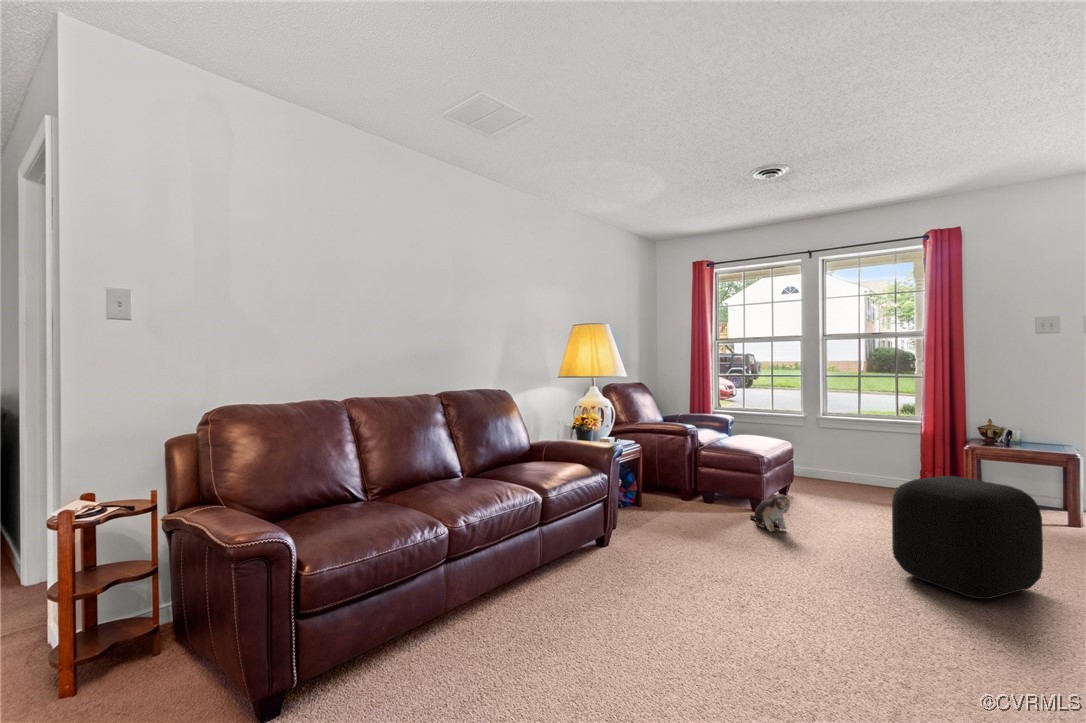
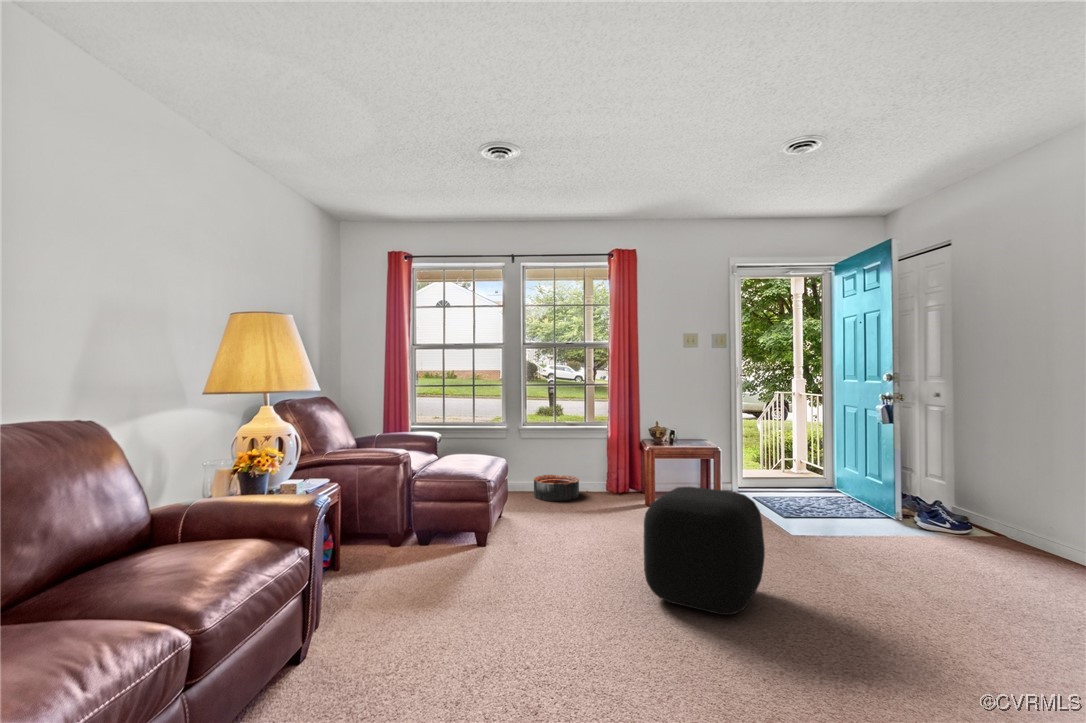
basket: none [831,466,883,492] -> present [534,475,579,501]
plush toy: present [750,494,793,532] -> none [478,526,534,573]

